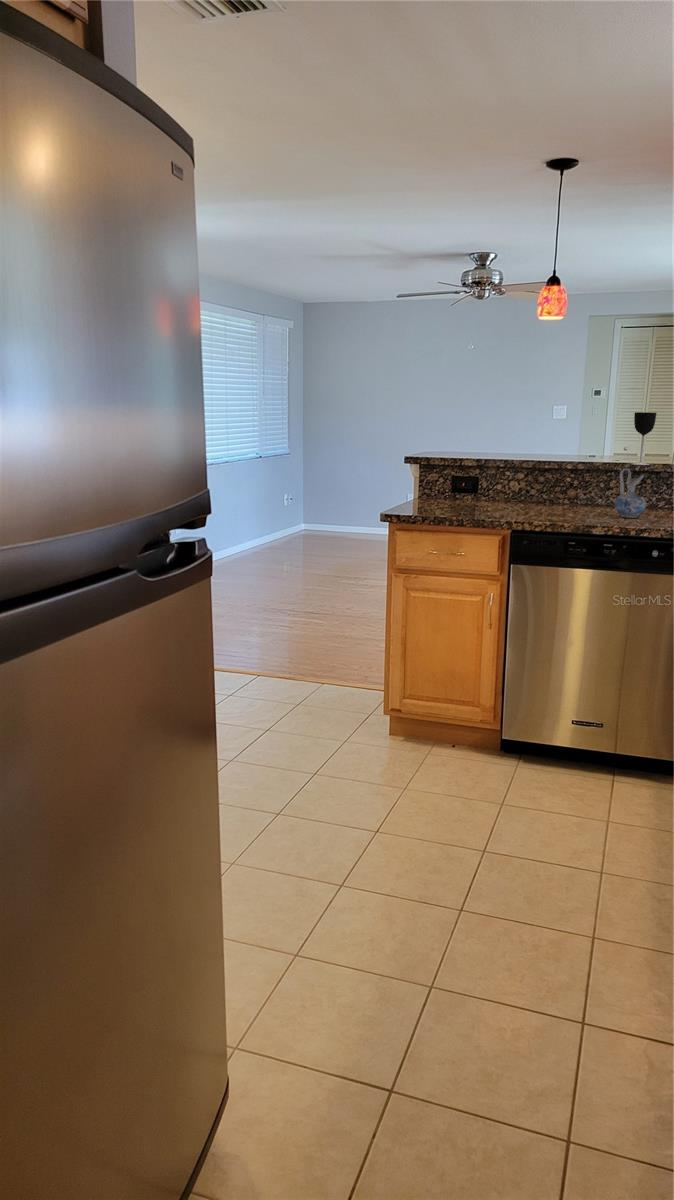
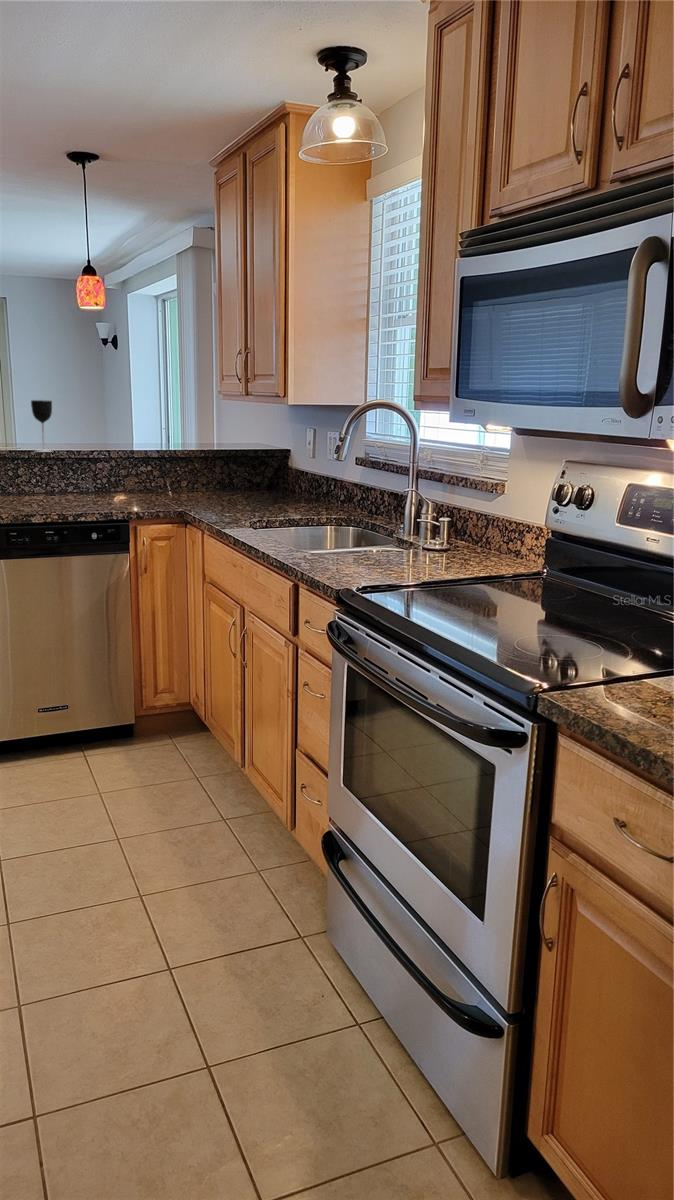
ceramic pitcher: present [615,468,646,518] -> none [37,456,67,504]

